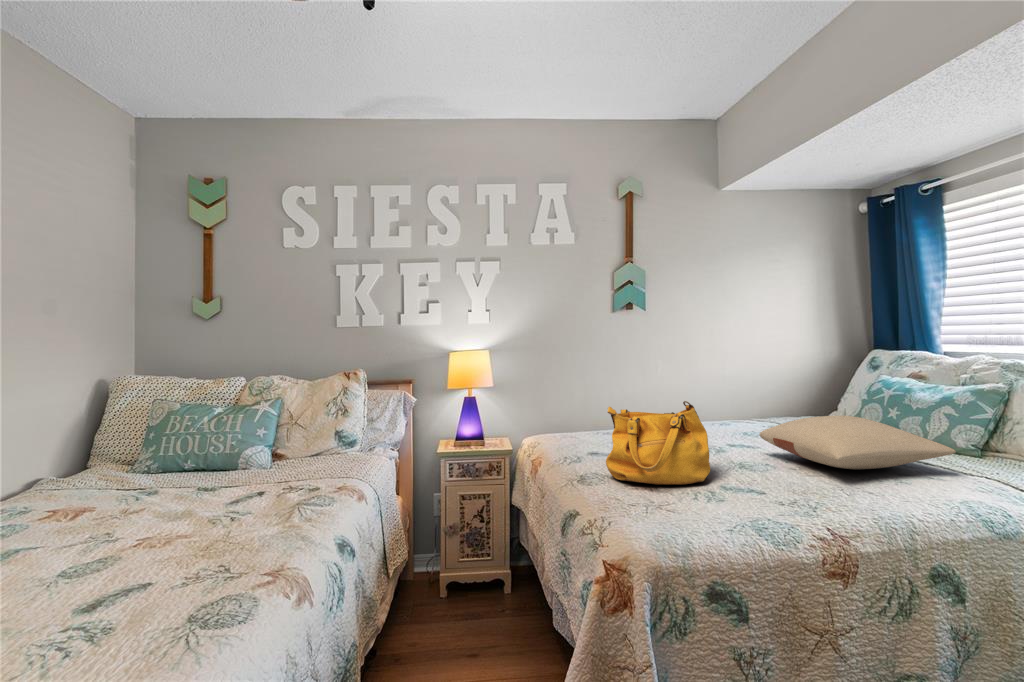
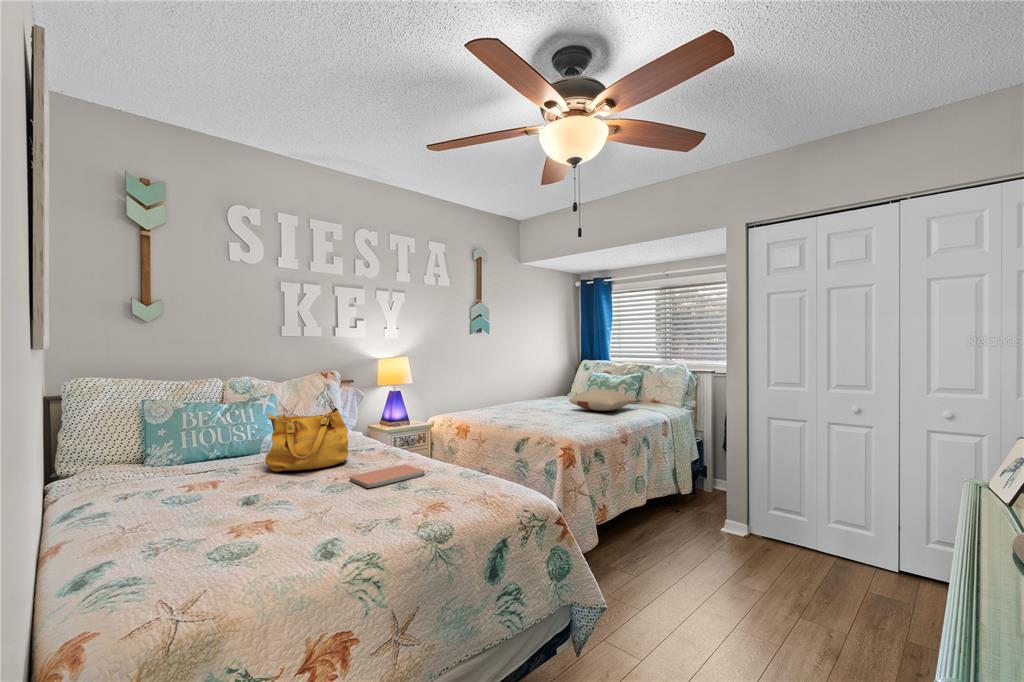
handbag: present [606,401,710,485] -> present [265,405,348,471]
notebook: none [47,528,204,566] -> present [349,464,425,488]

